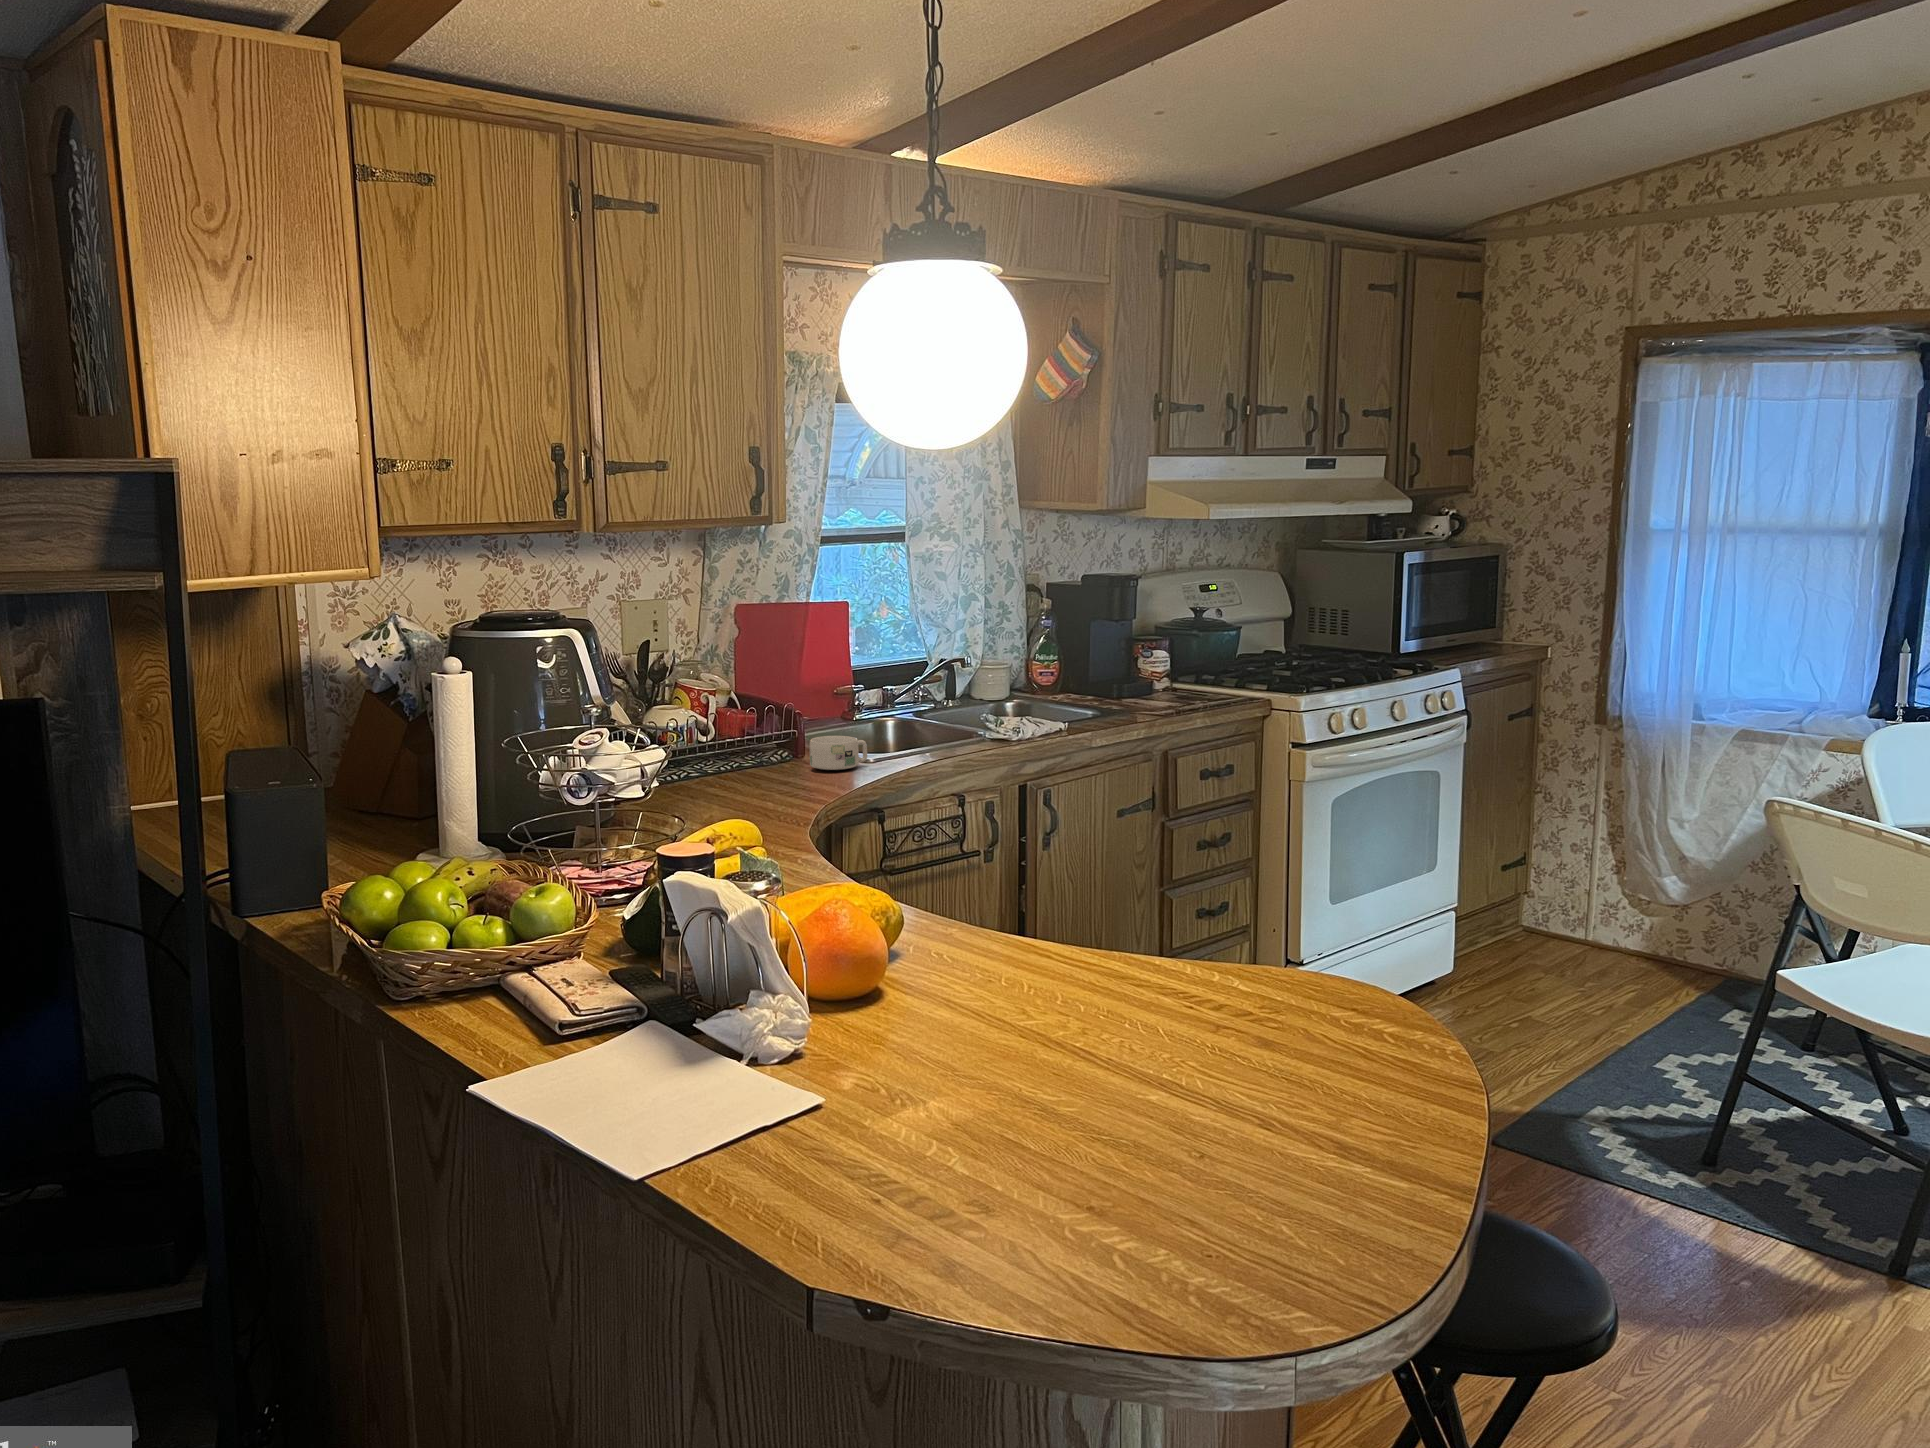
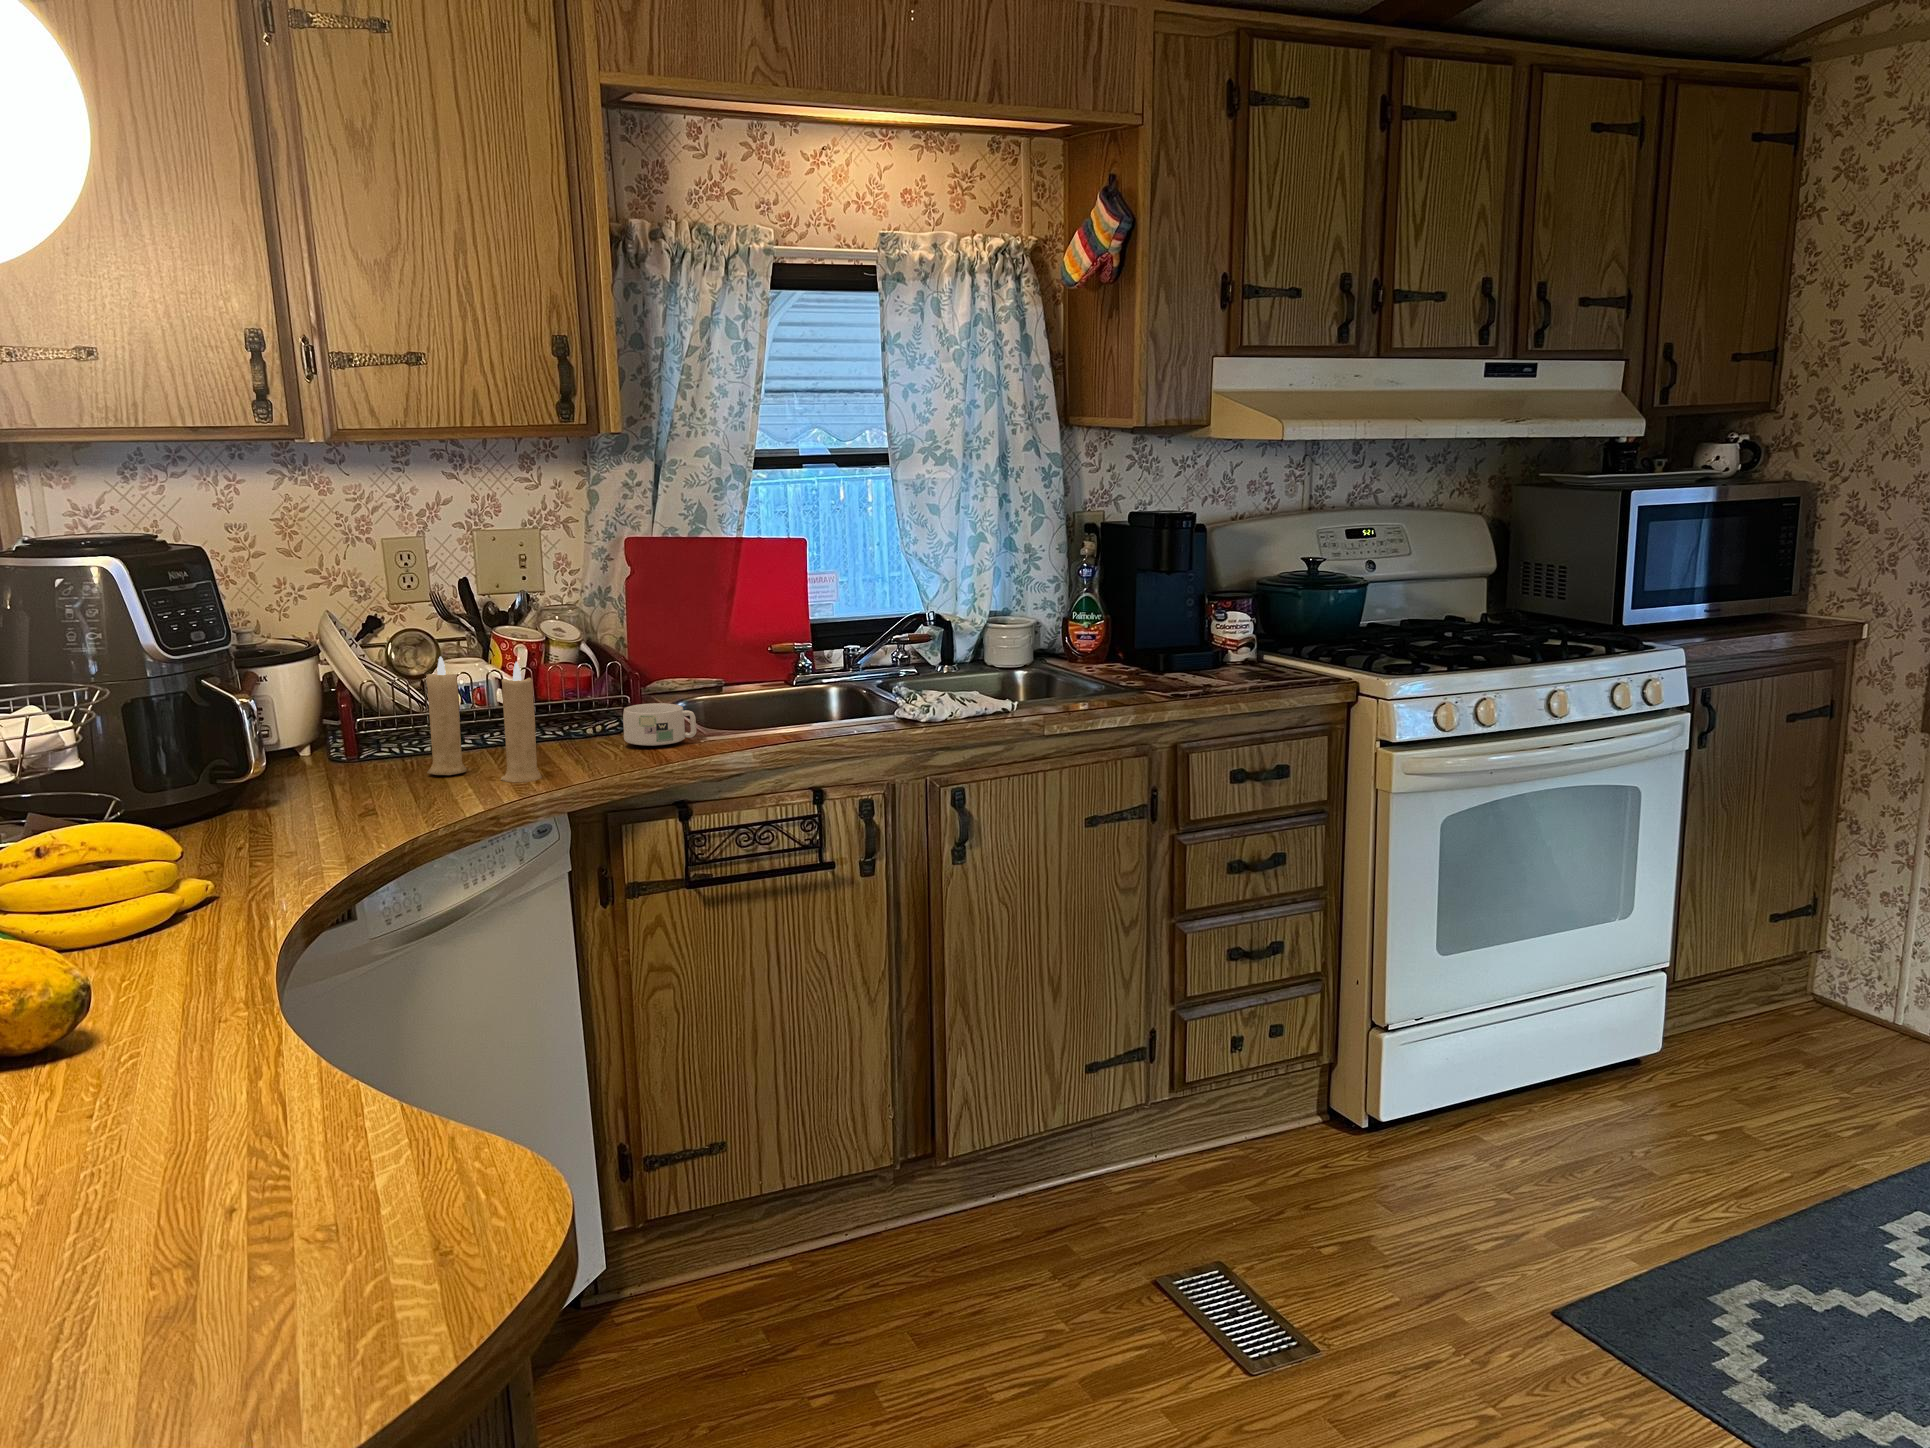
candle: none [693,698,797,802] -> present [426,656,542,783]

